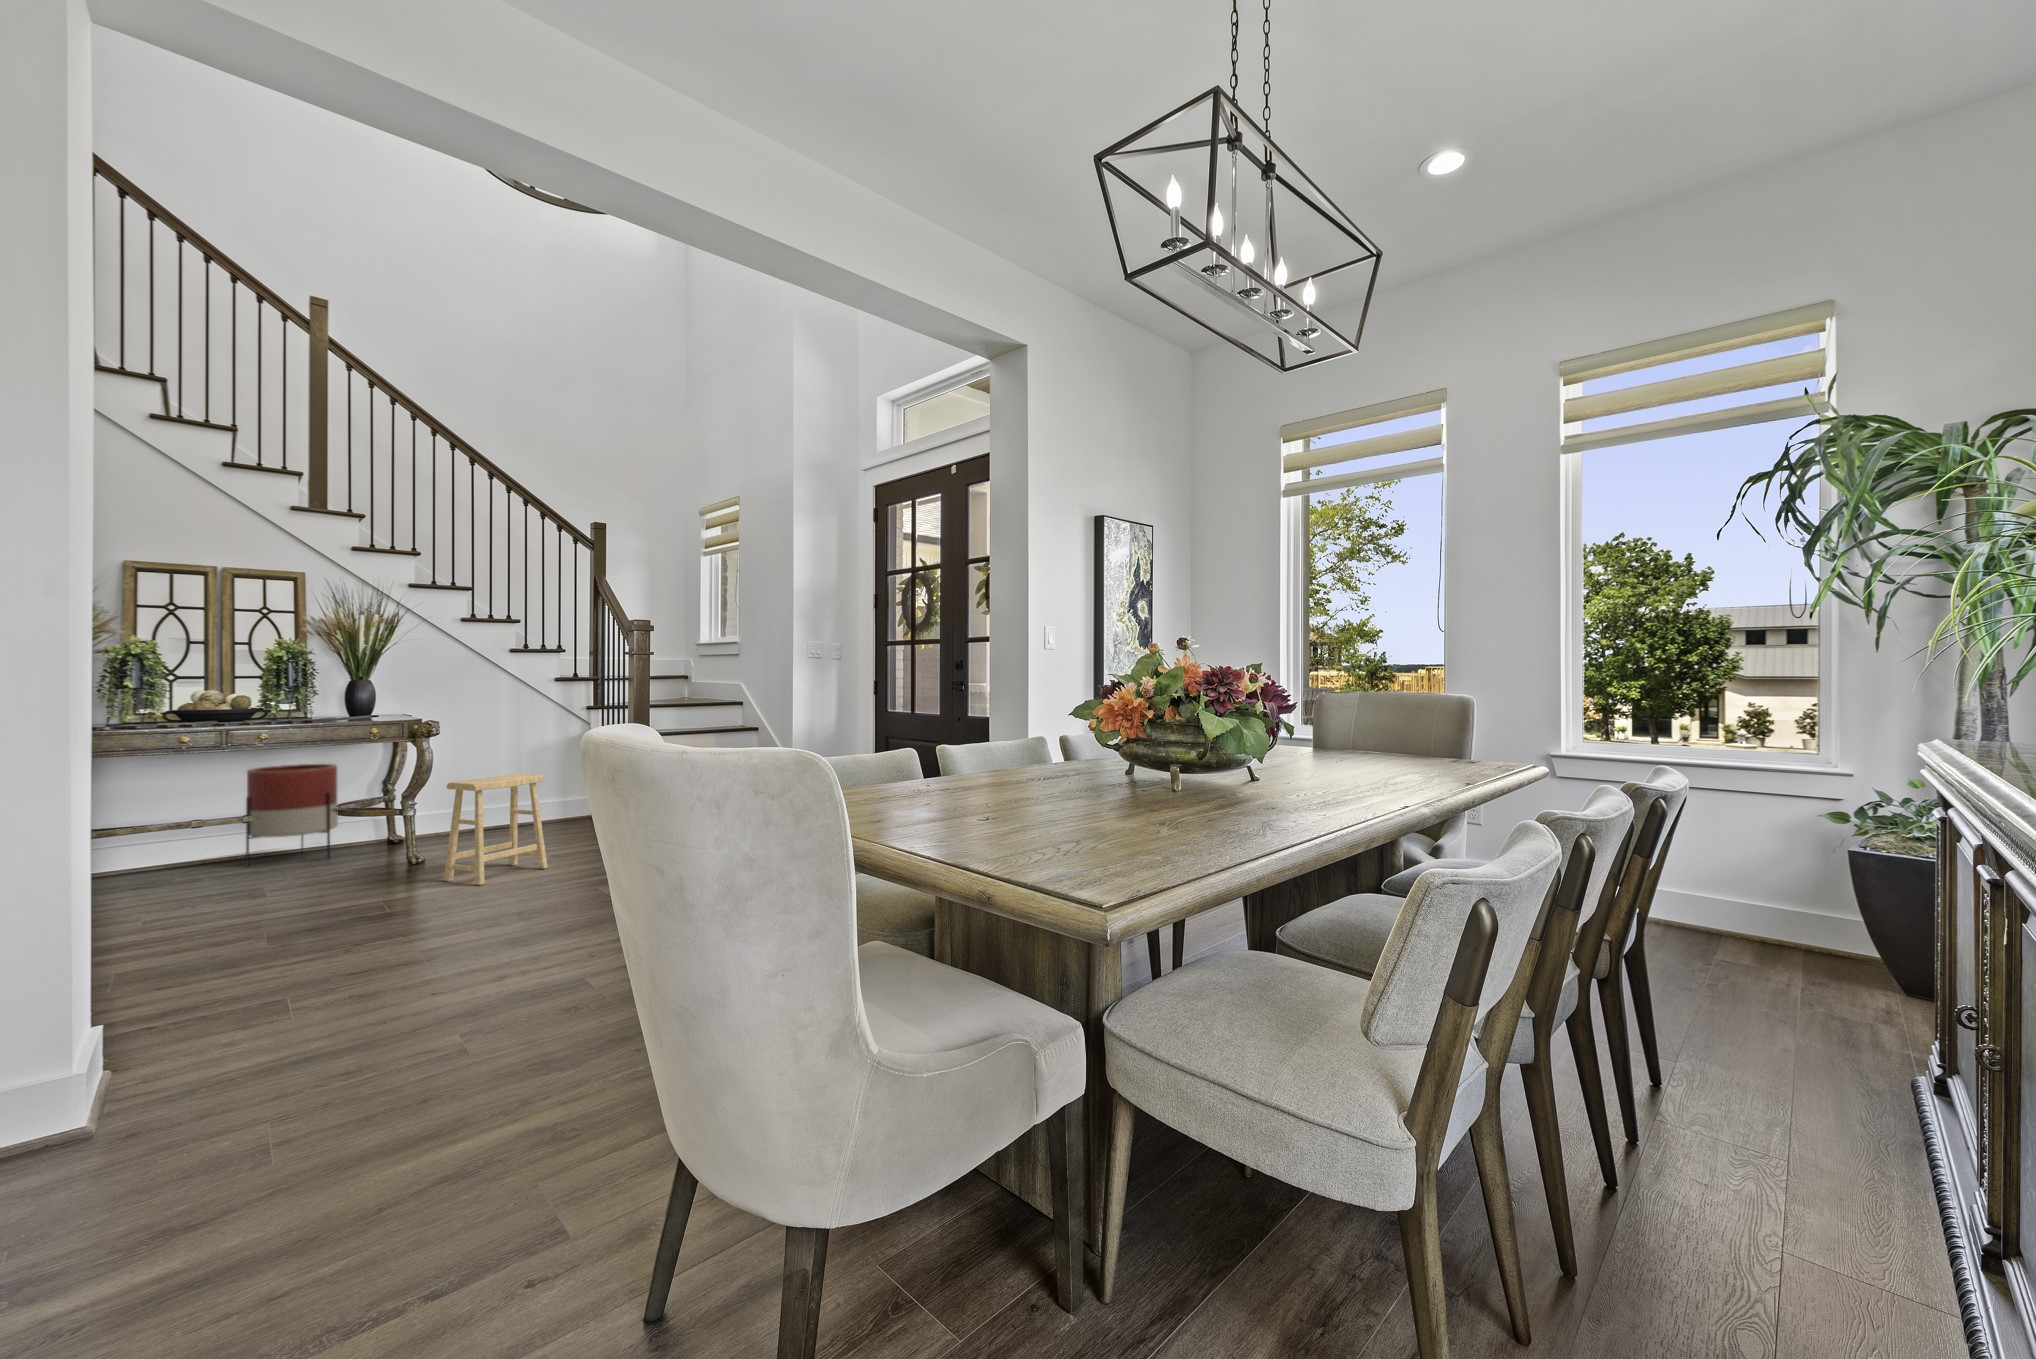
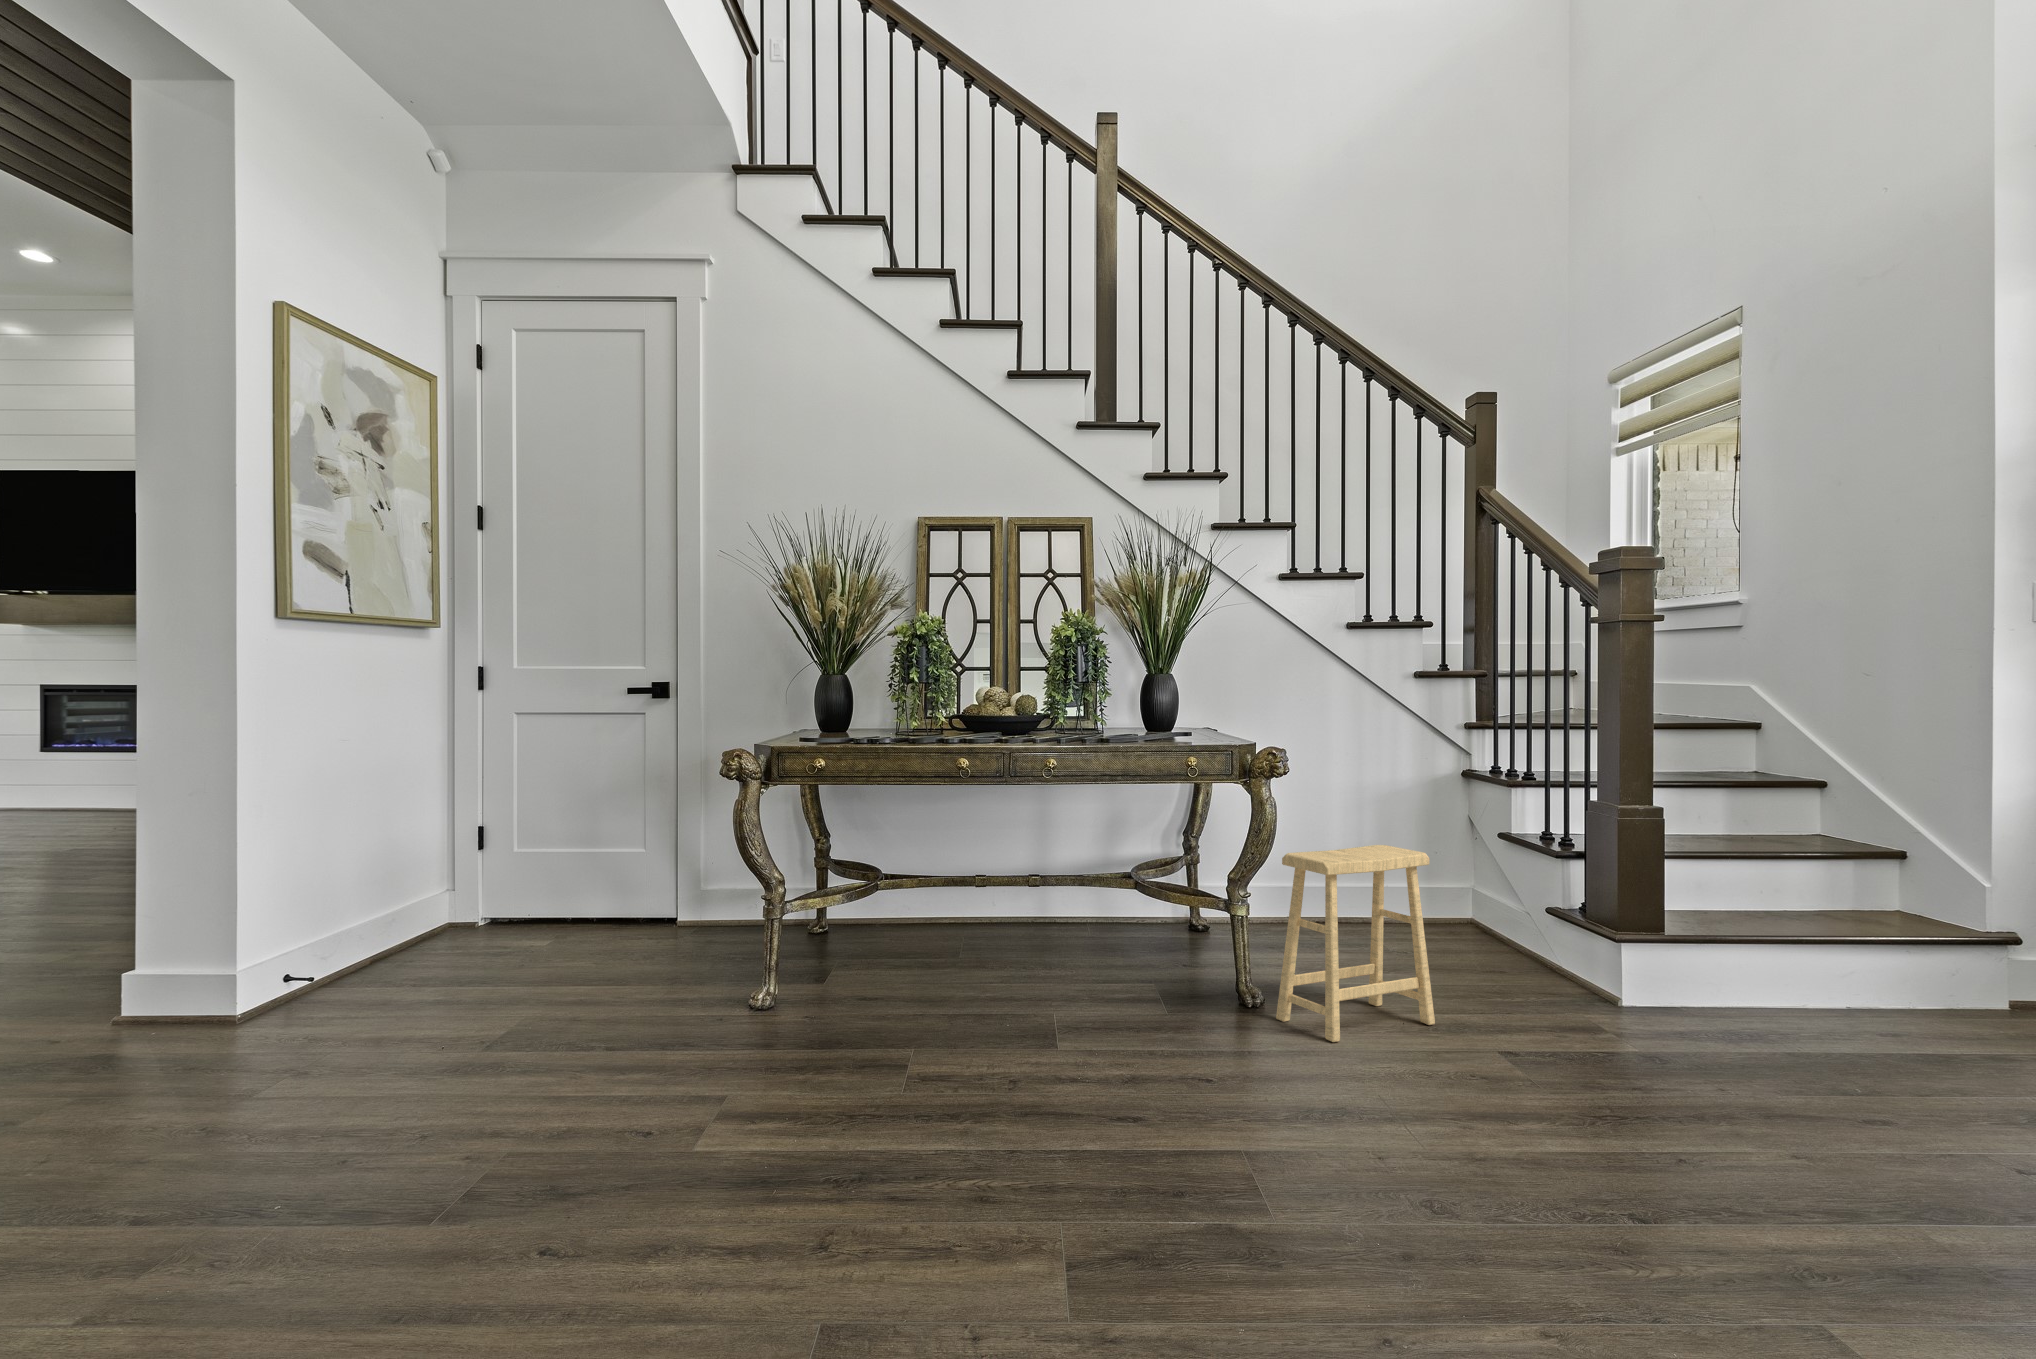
planter: present [246,764,338,866] -> none [1031,795,1131,942]

